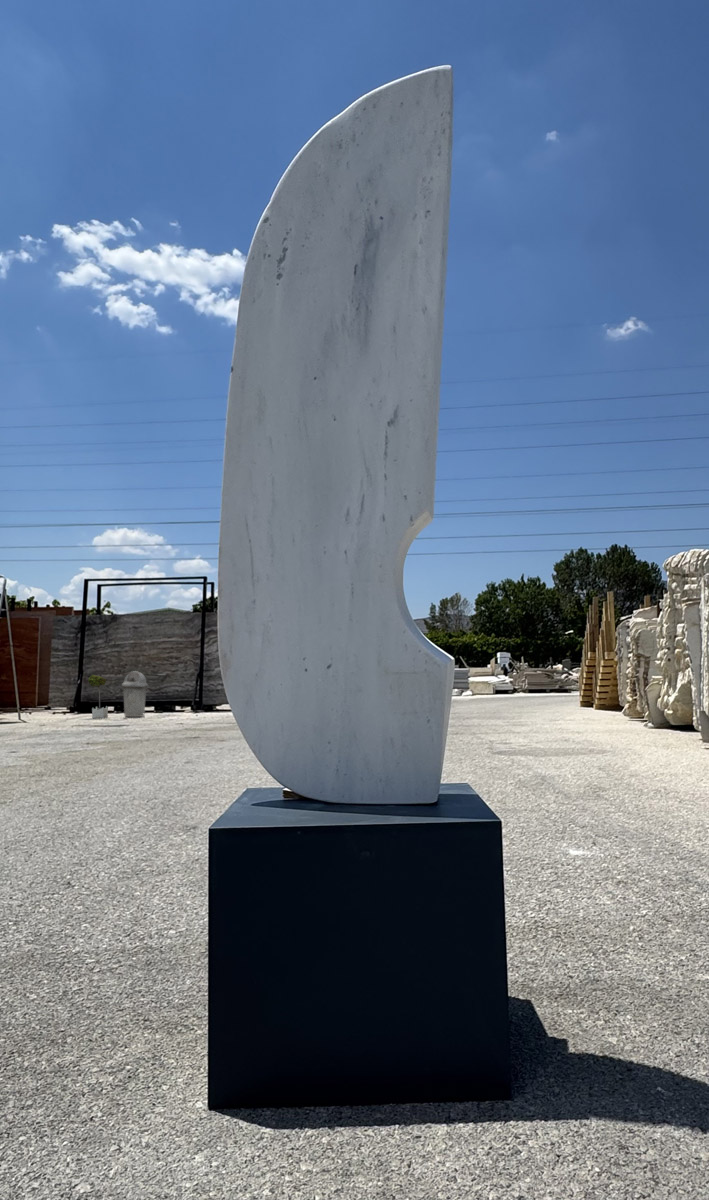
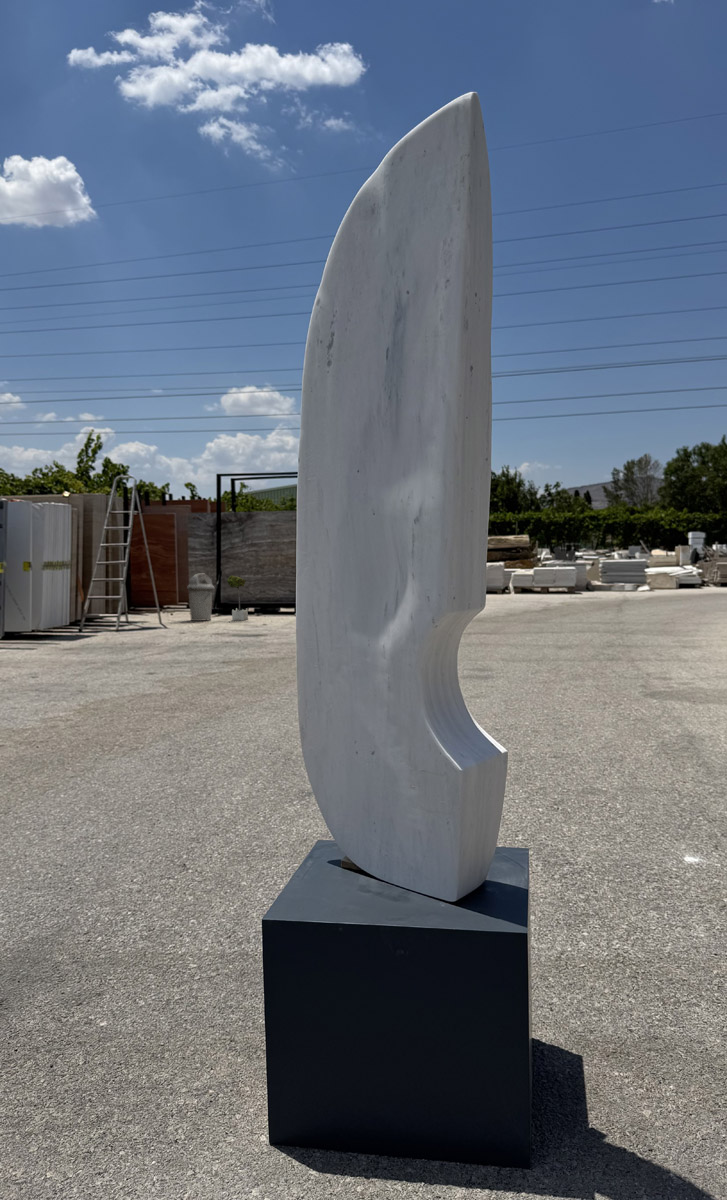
trash can: present [122,671,148,717] -> present [187,573,214,621]

